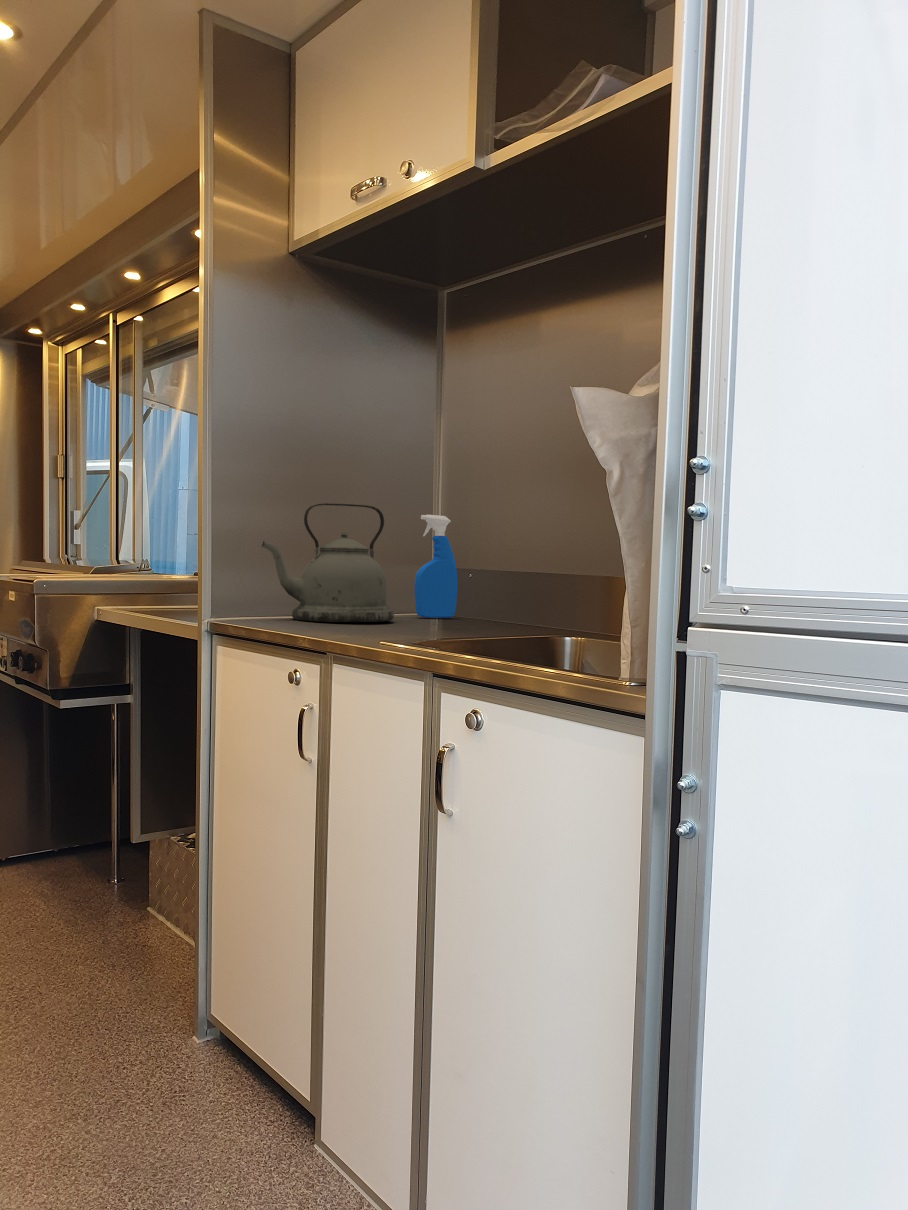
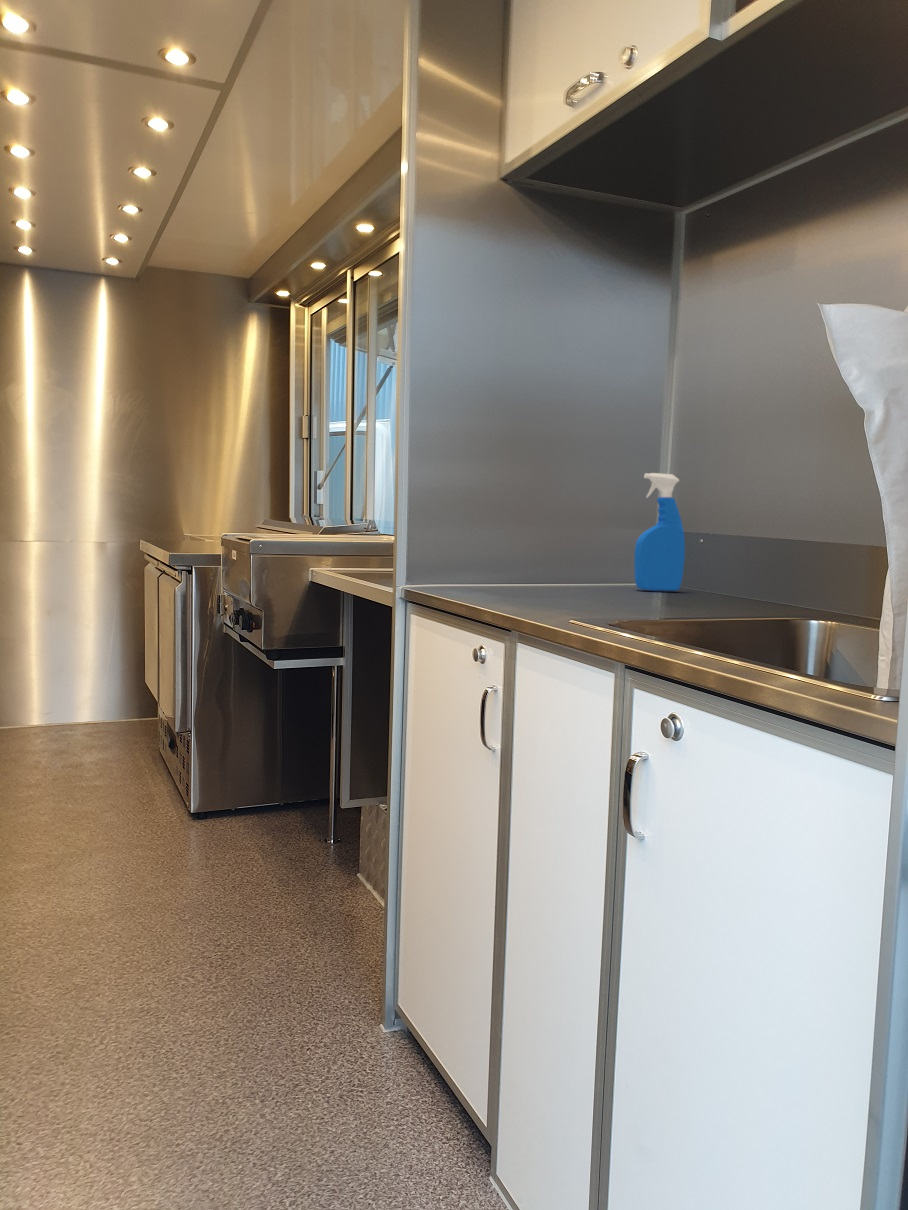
kettle: present [262,503,394,622] -> none [459,460,606,595]

